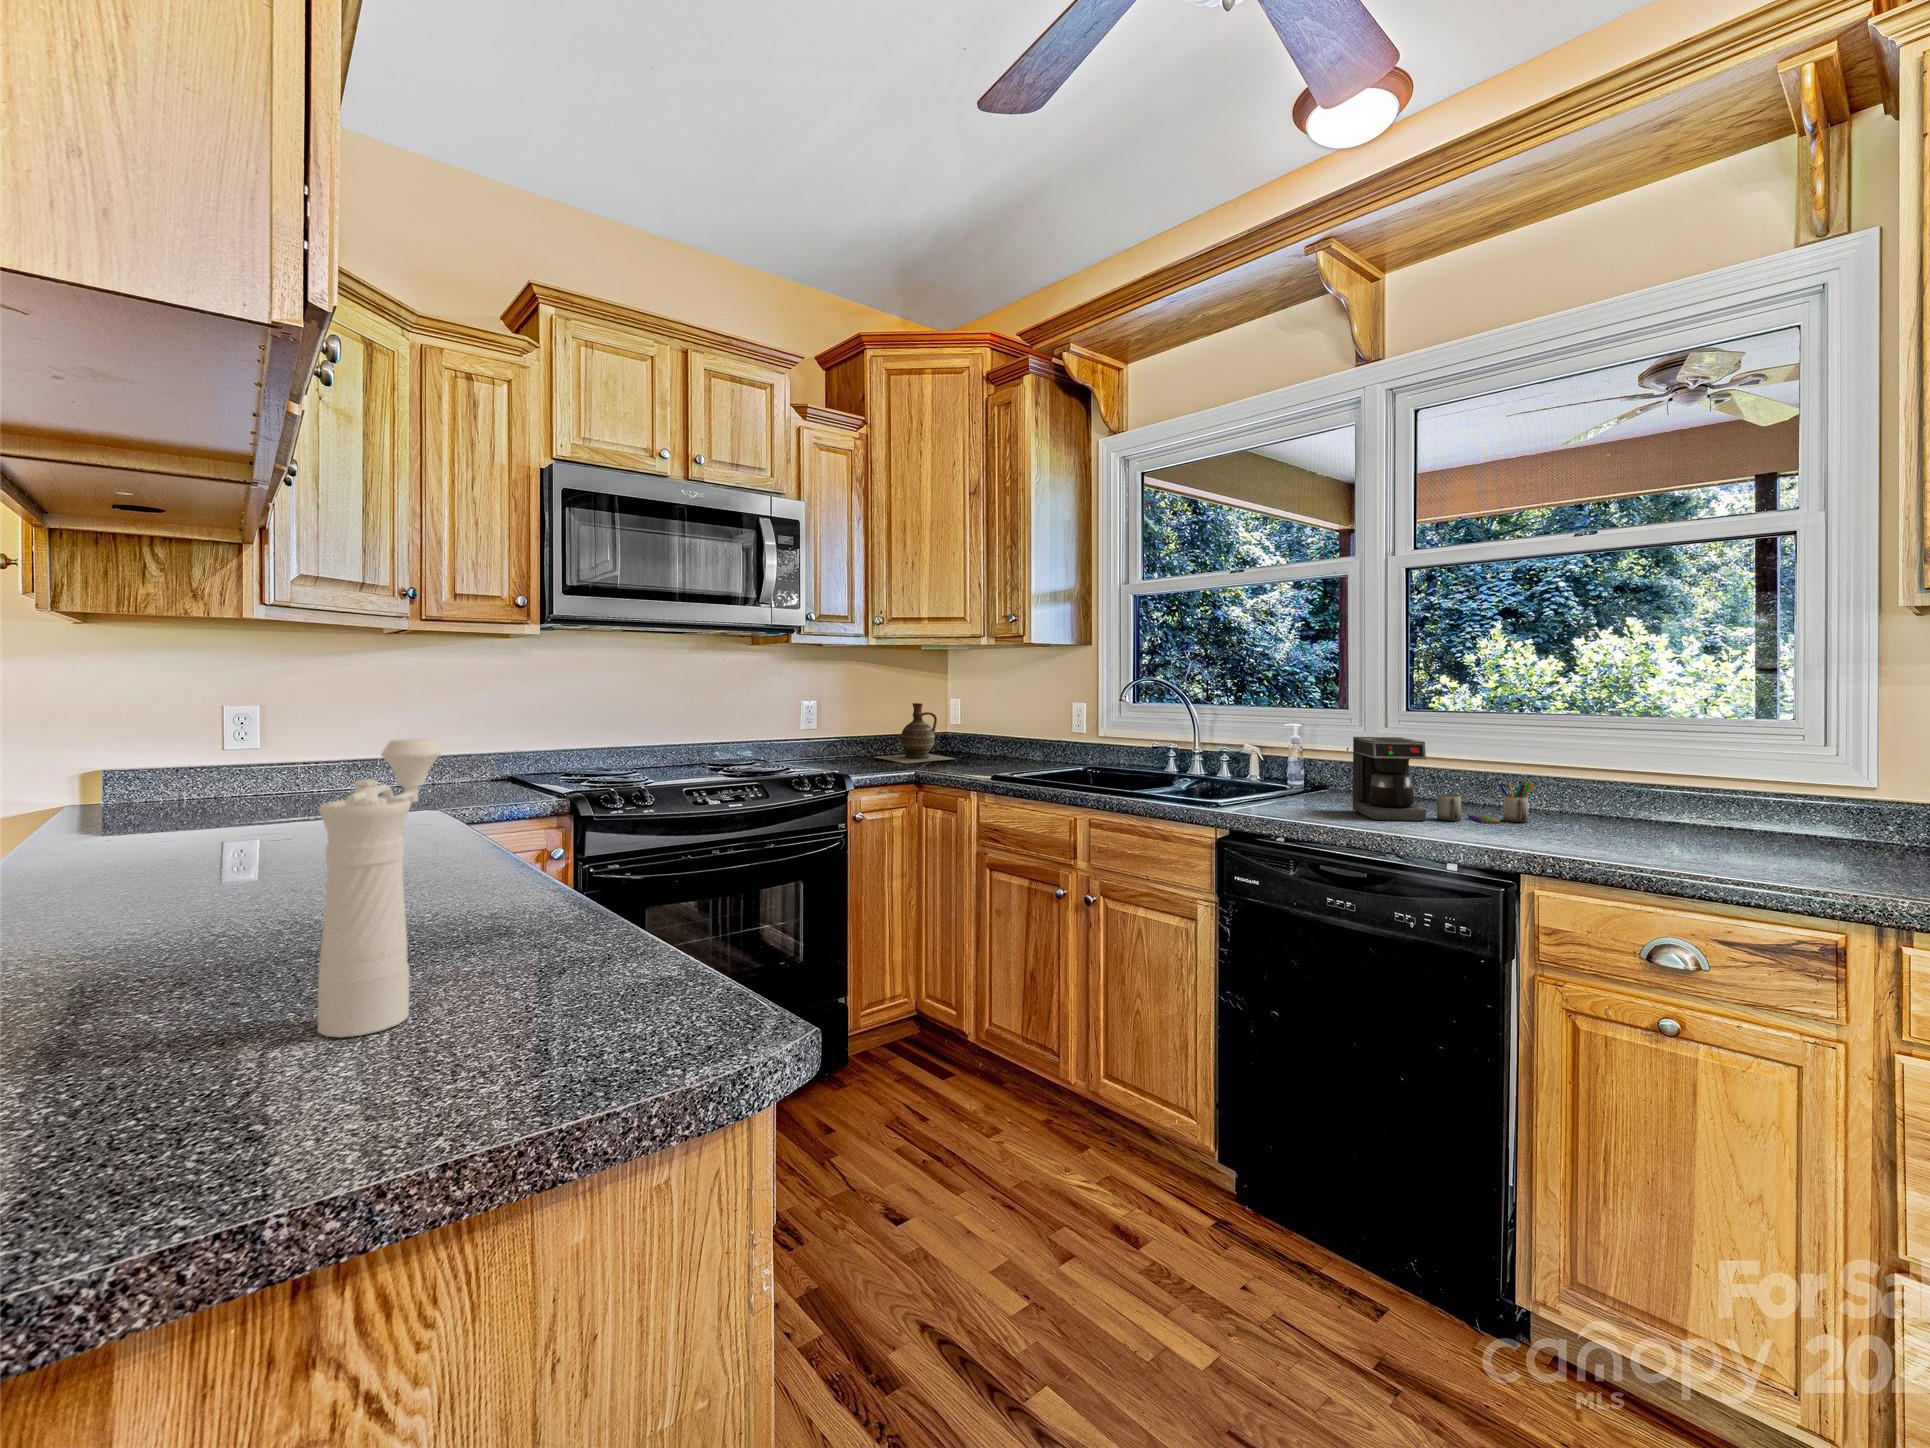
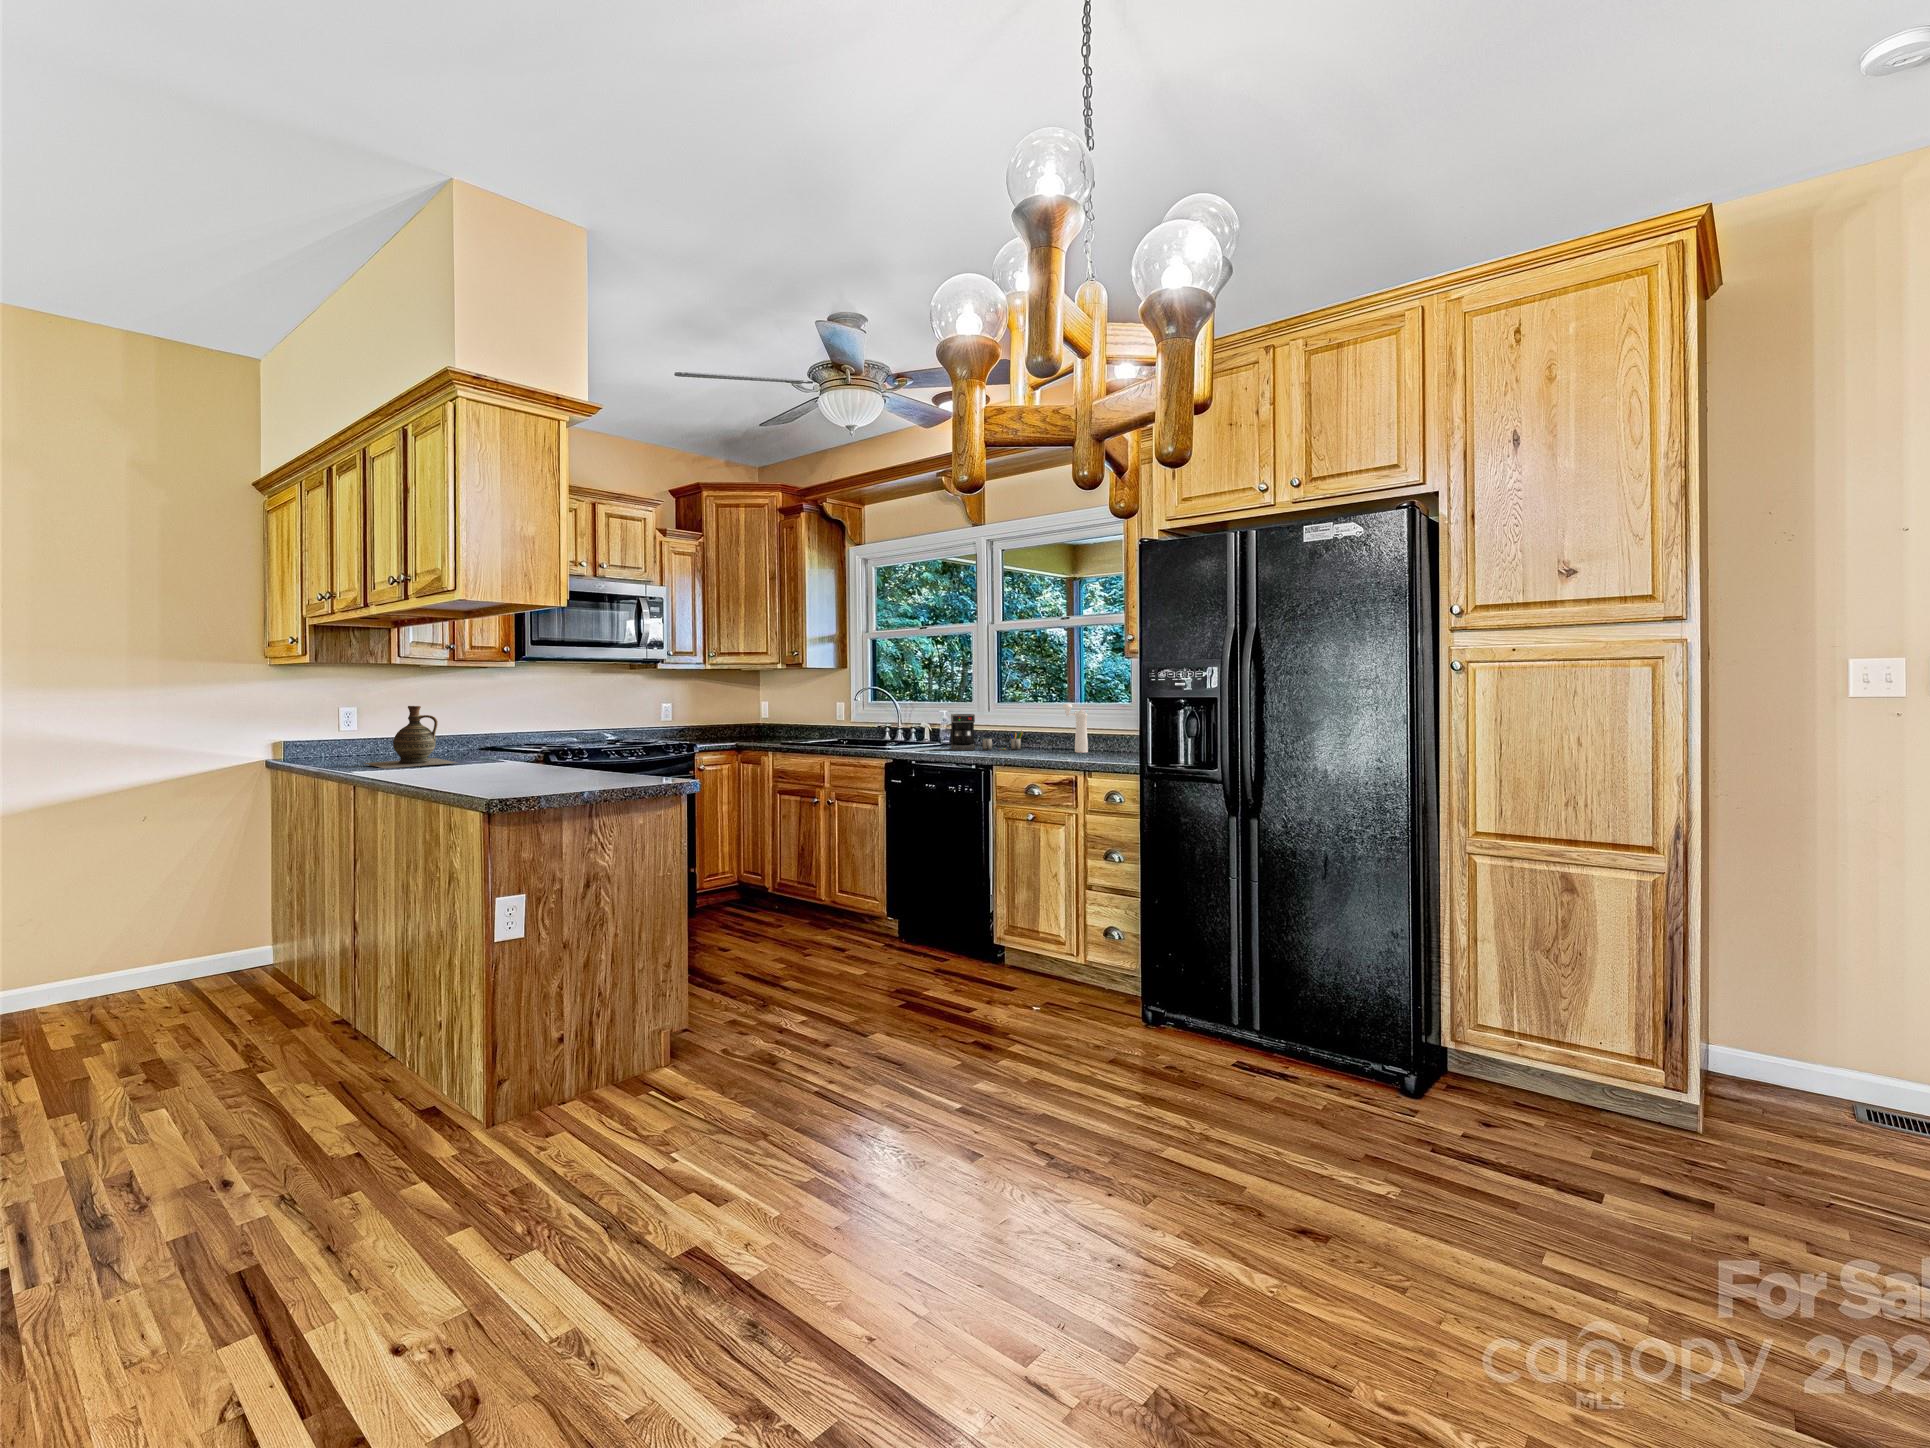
ceramic jug: present [876,703,955,763] -> present [364,706,457,769]
pepper mill: present [318,739,441,1037] -> present [1063,704,1088,753]

